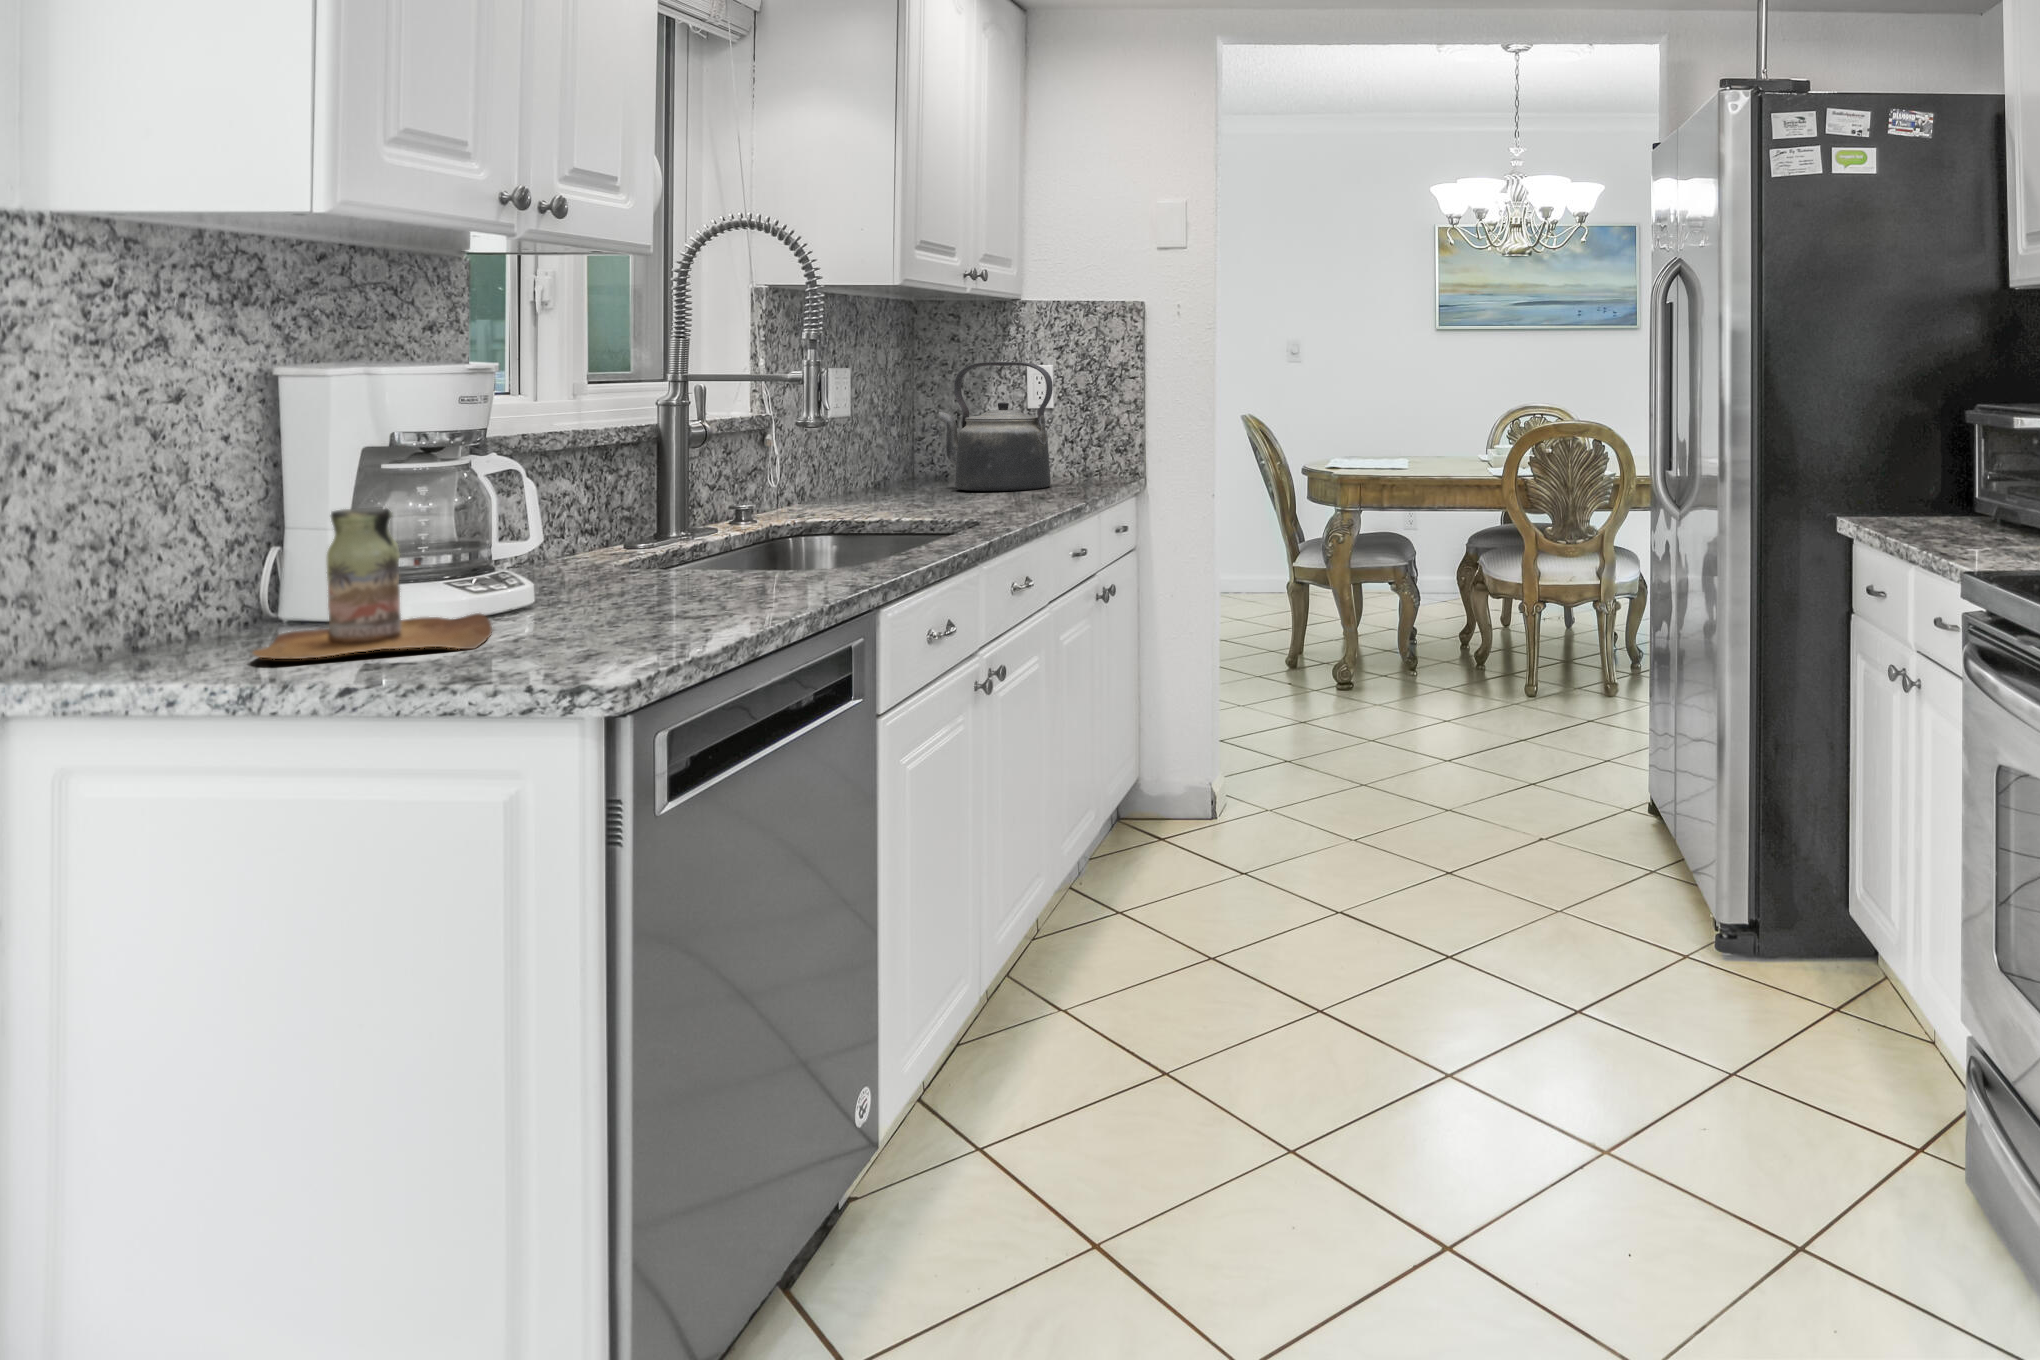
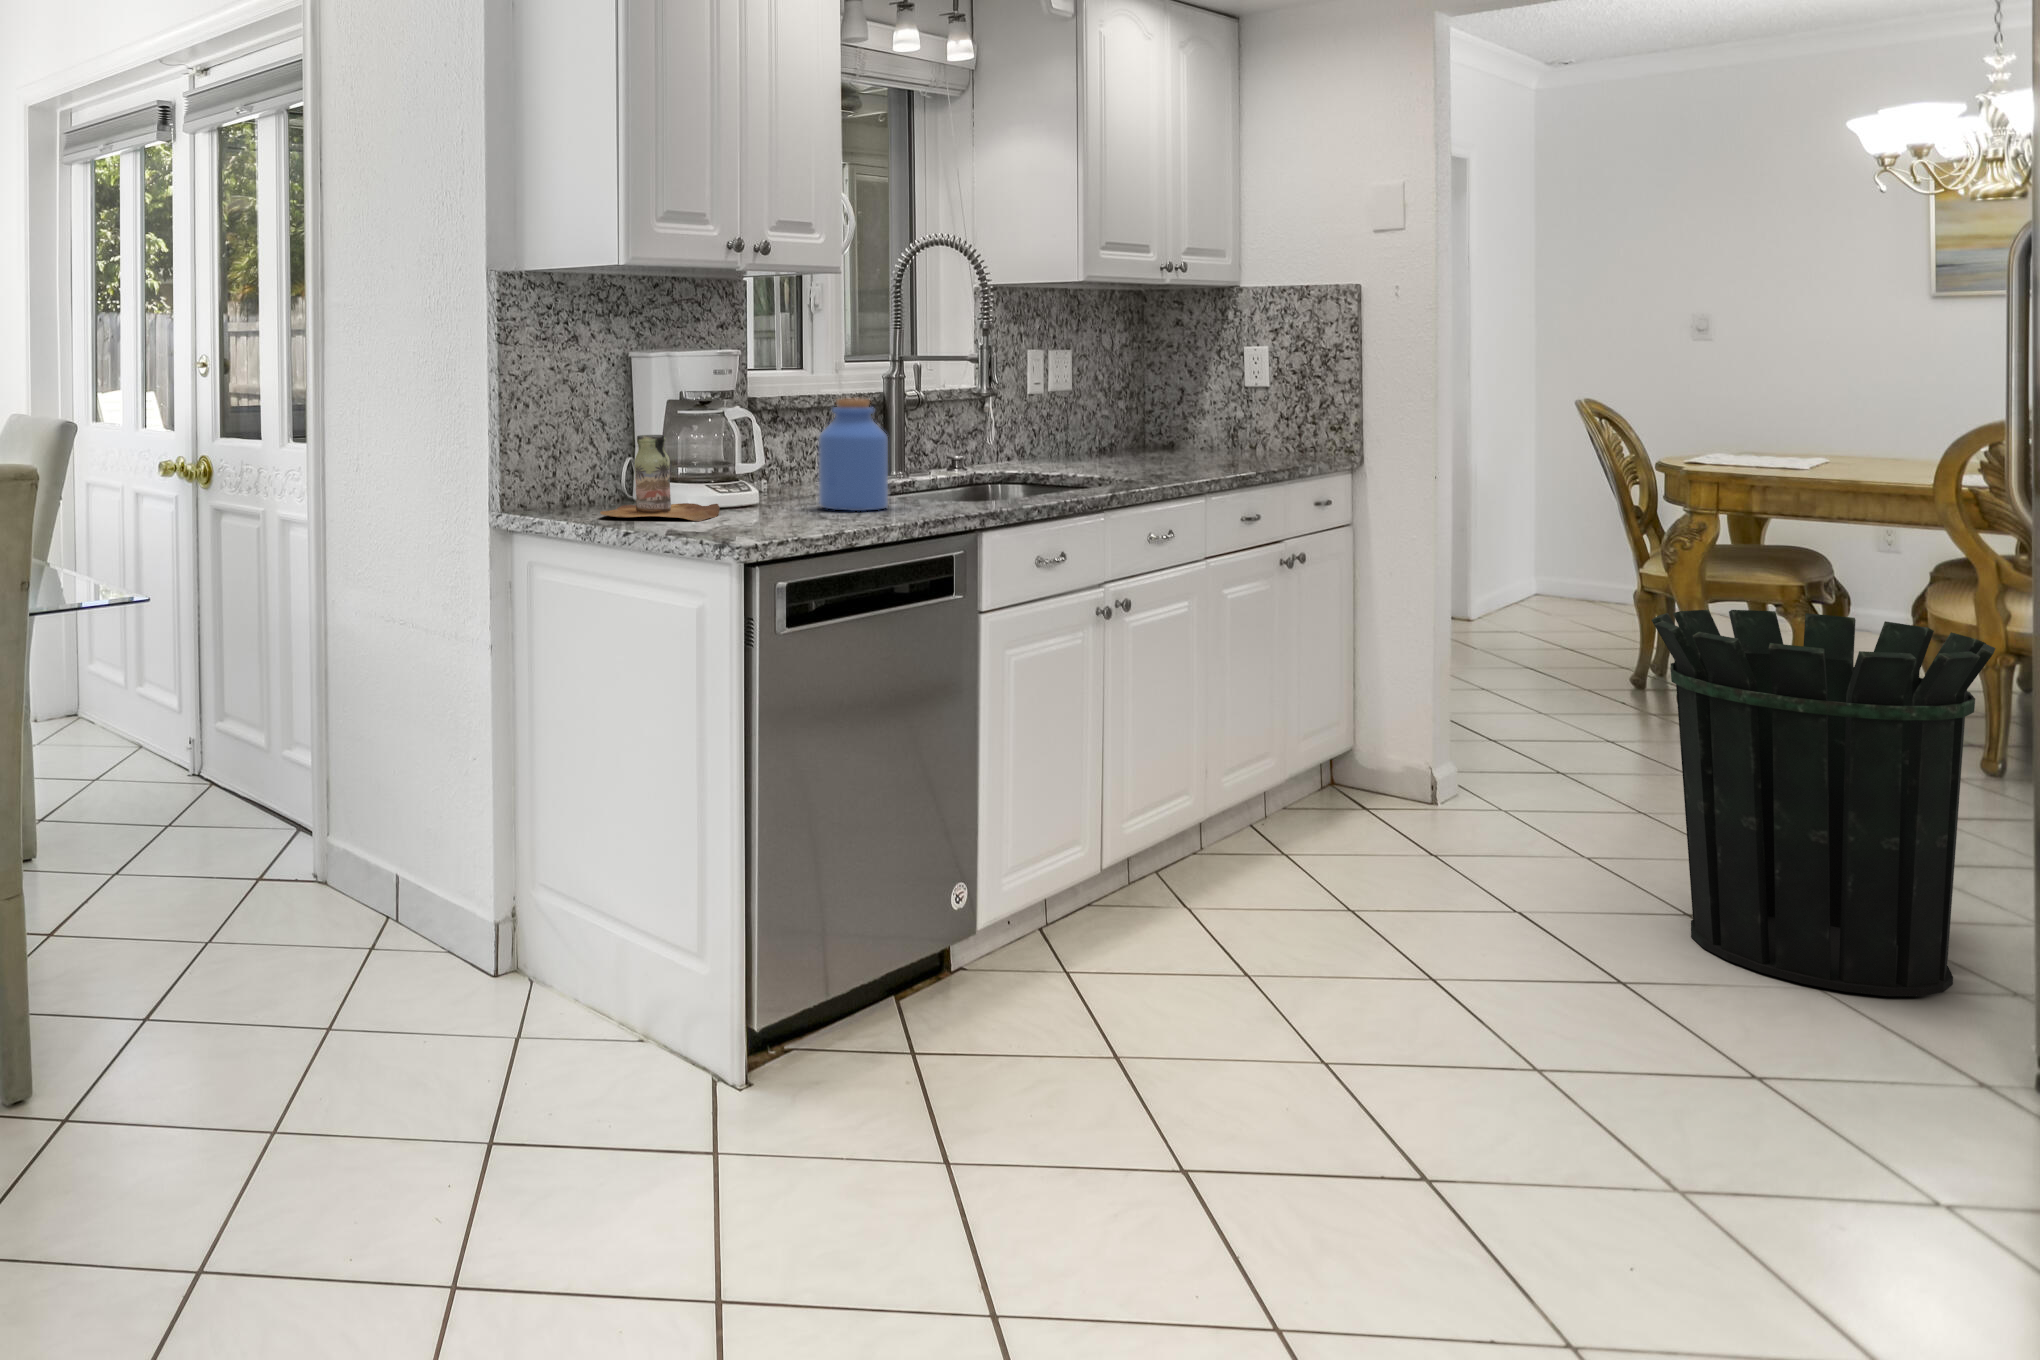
kettle: present [939,362,1053,491] -> none [1155,344,1256,460]
jar: none [648,436,759,602] -> present [819,398,888,511]
waste bin: none [1442,599,1670,928] -> present [1652,610,1995,996]

